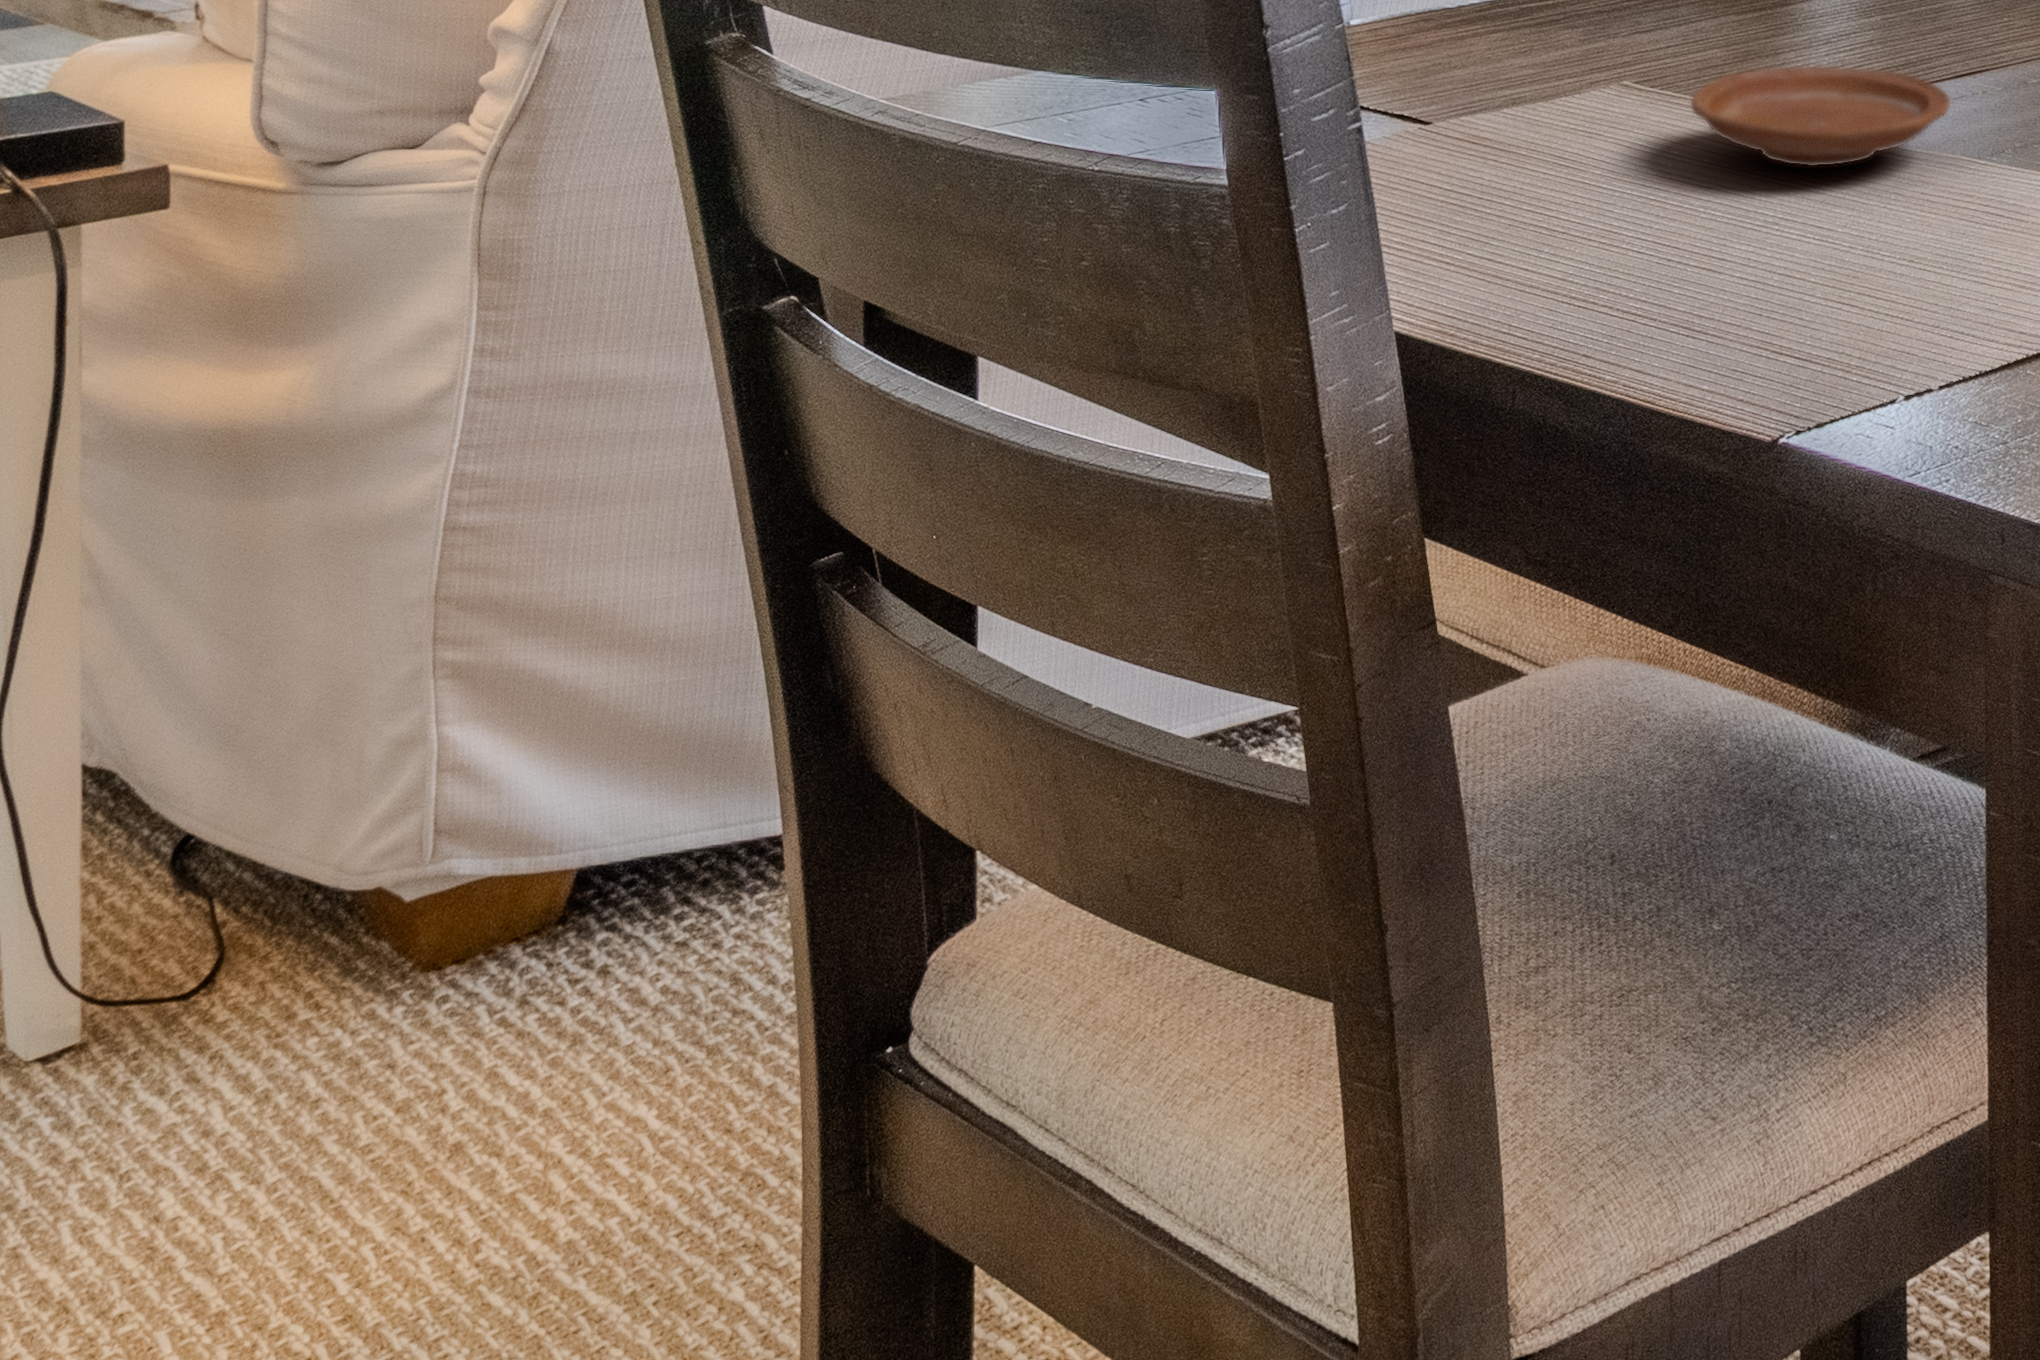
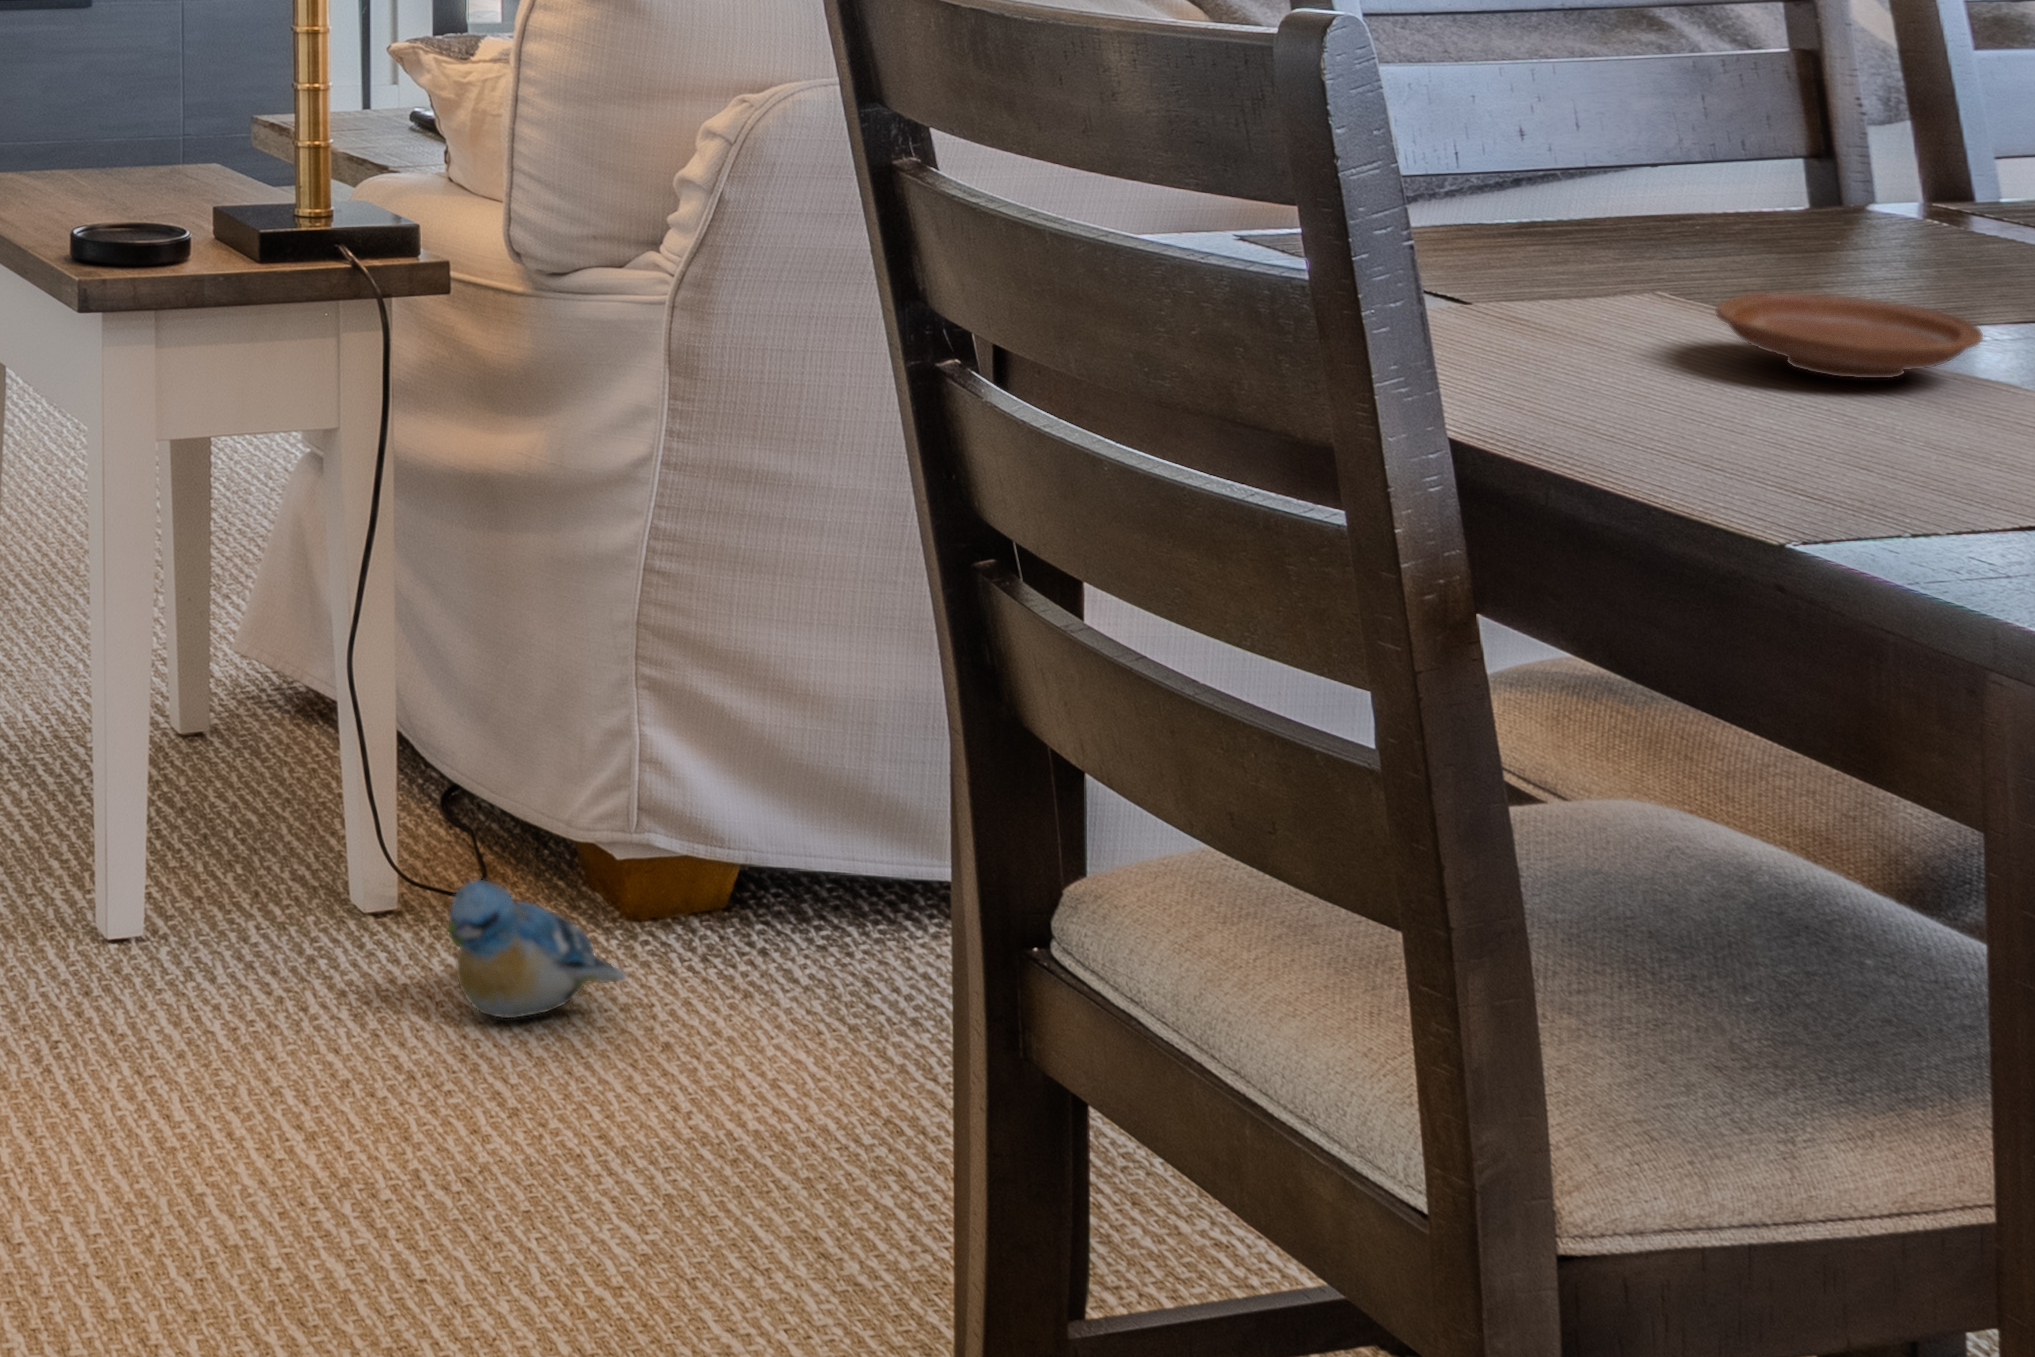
plush toy: none [125,1001,403,1181] -> present [448,880,626,1018]

